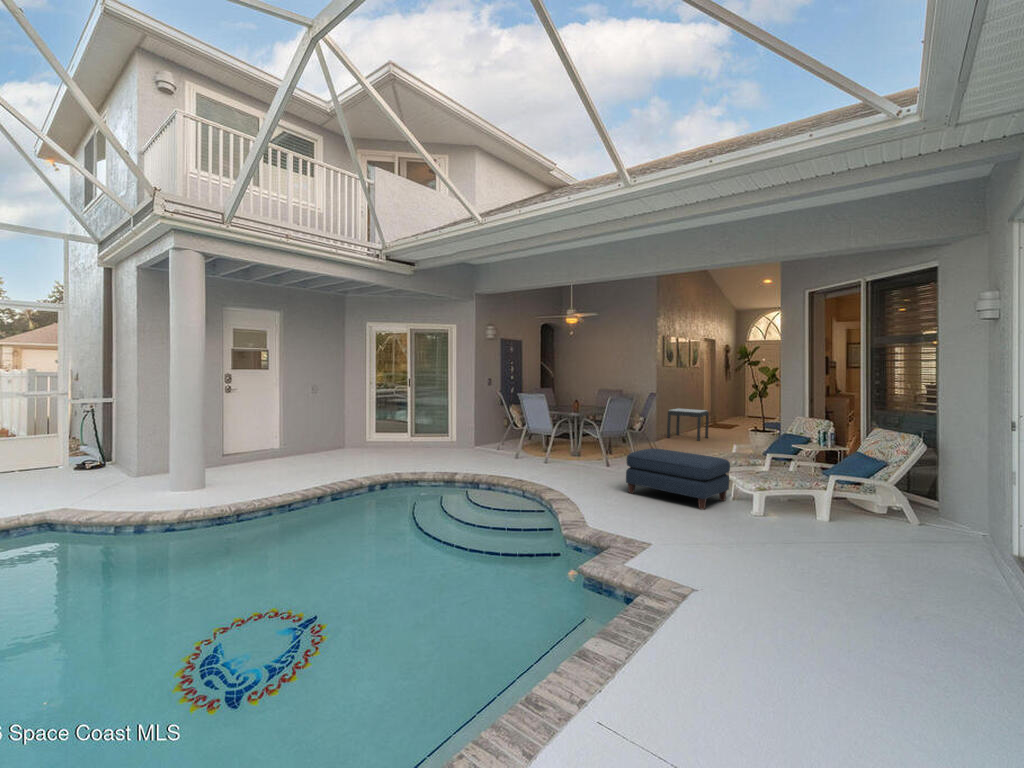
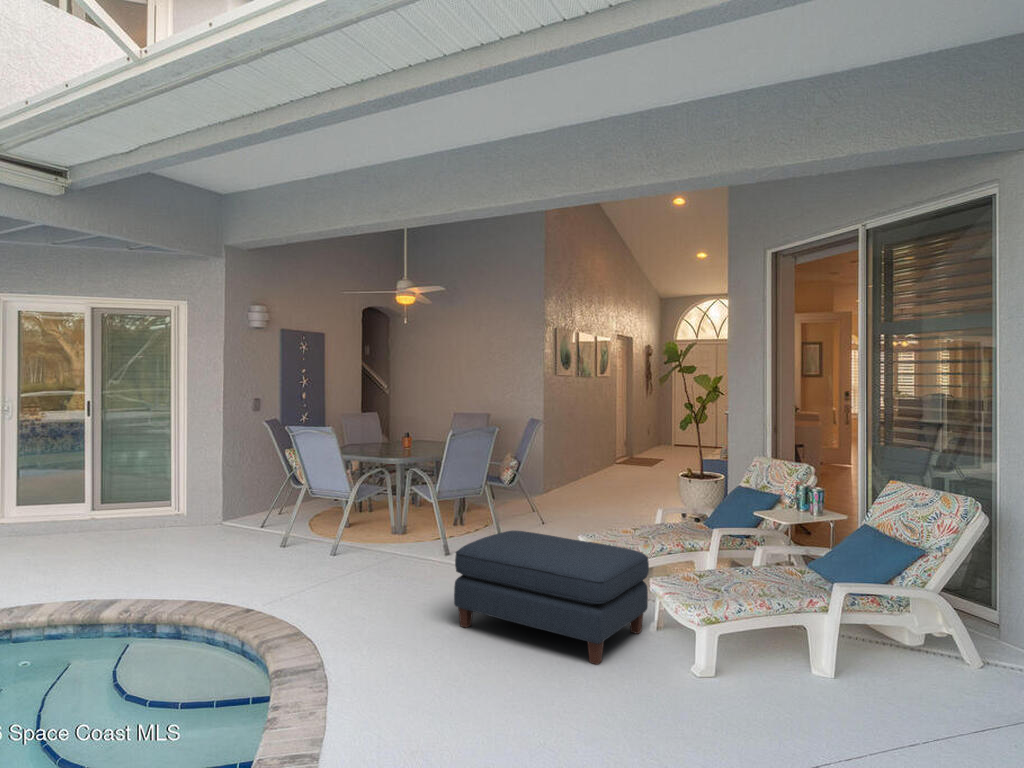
side table: present [667,409,709,441] -> none [561,441,623,492]

